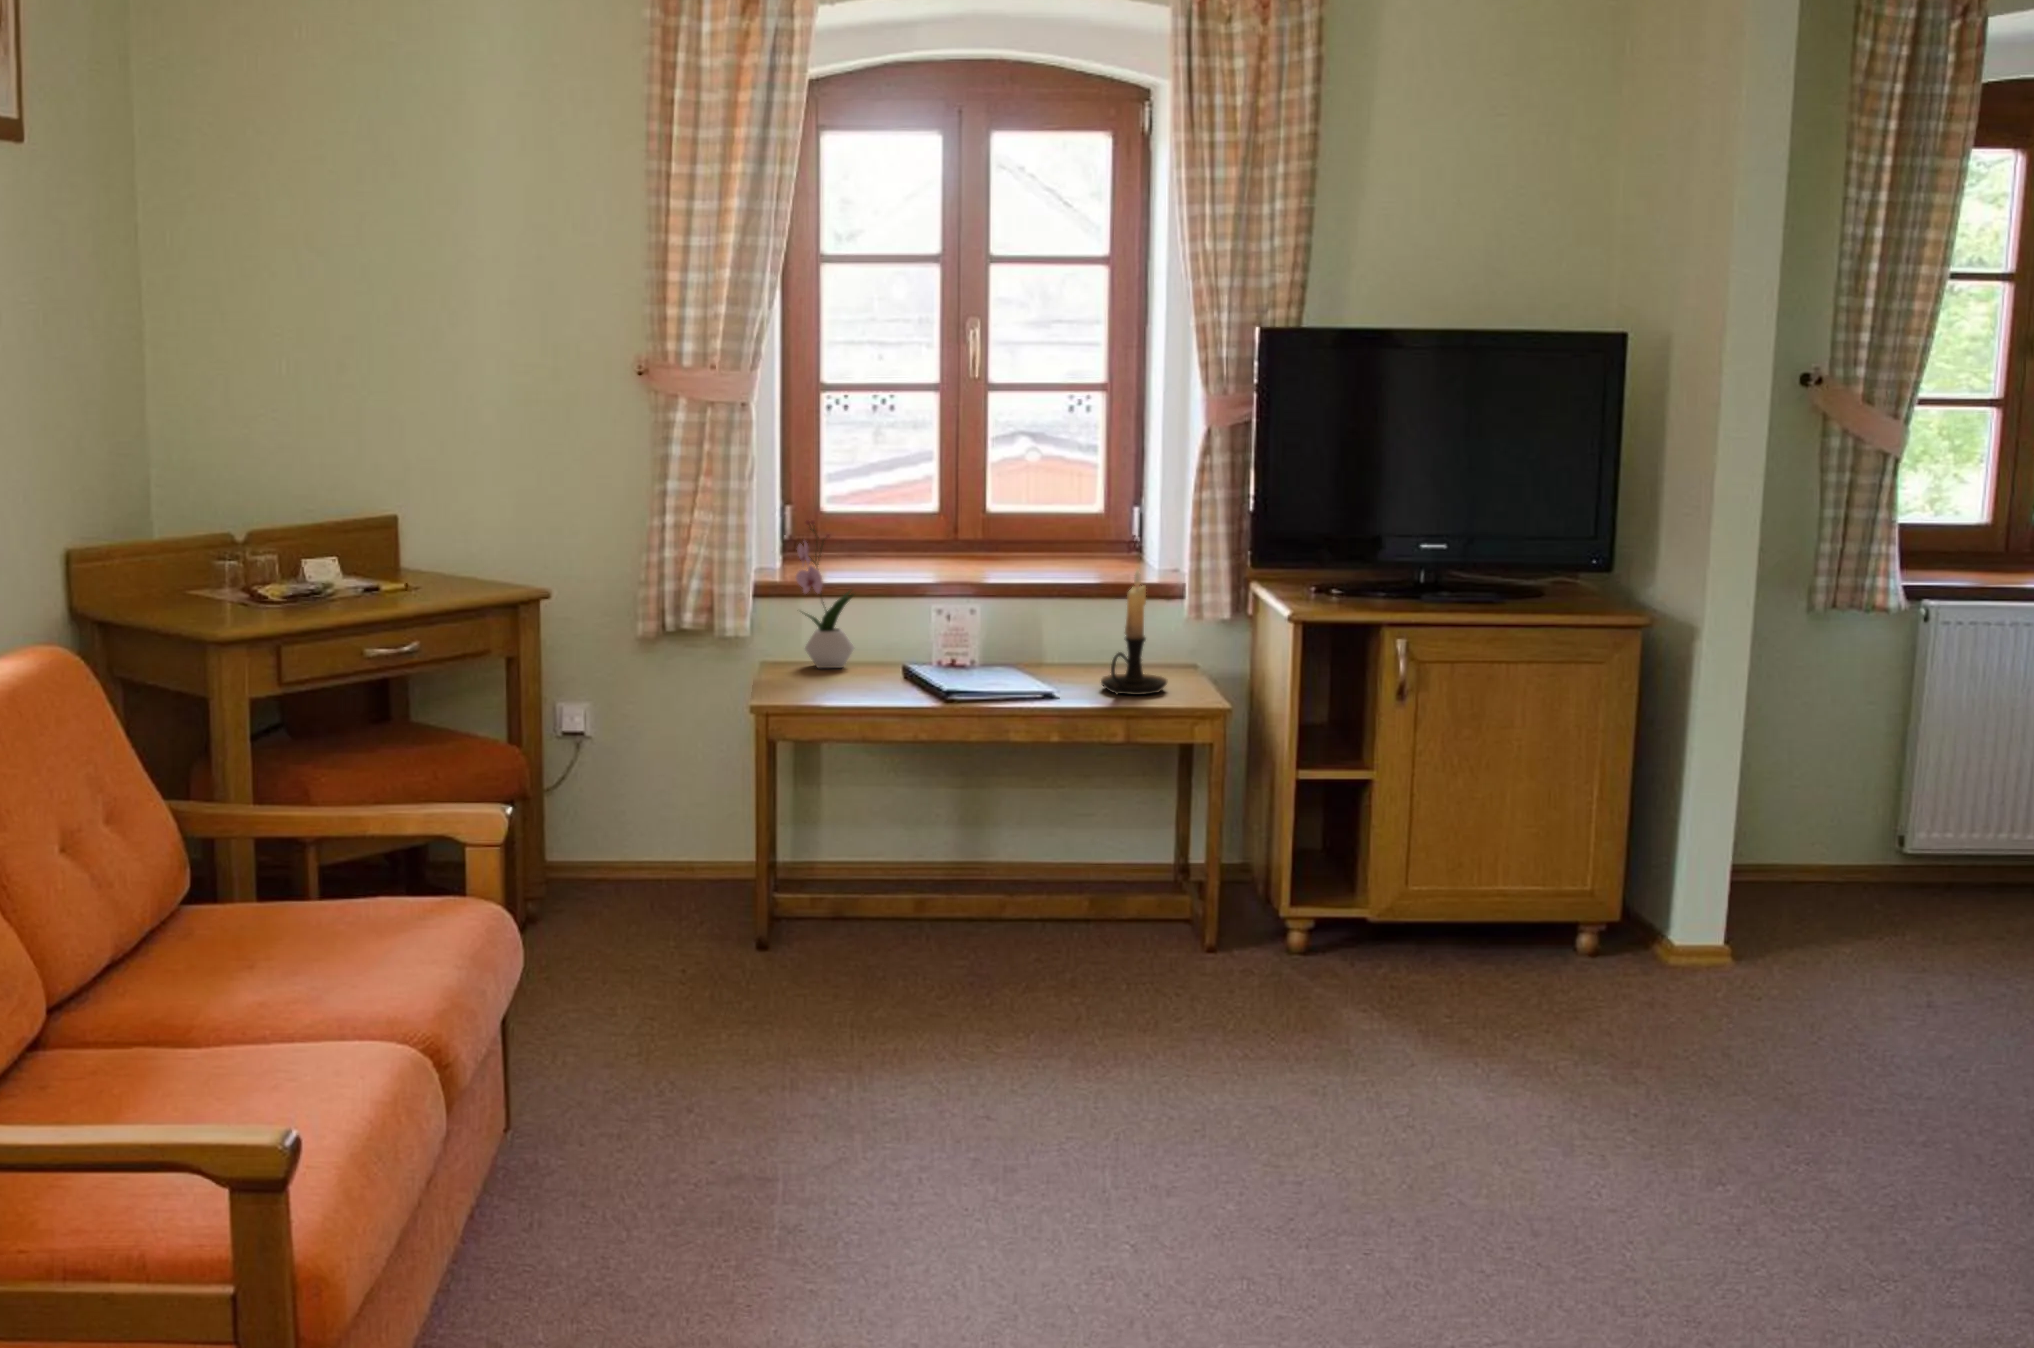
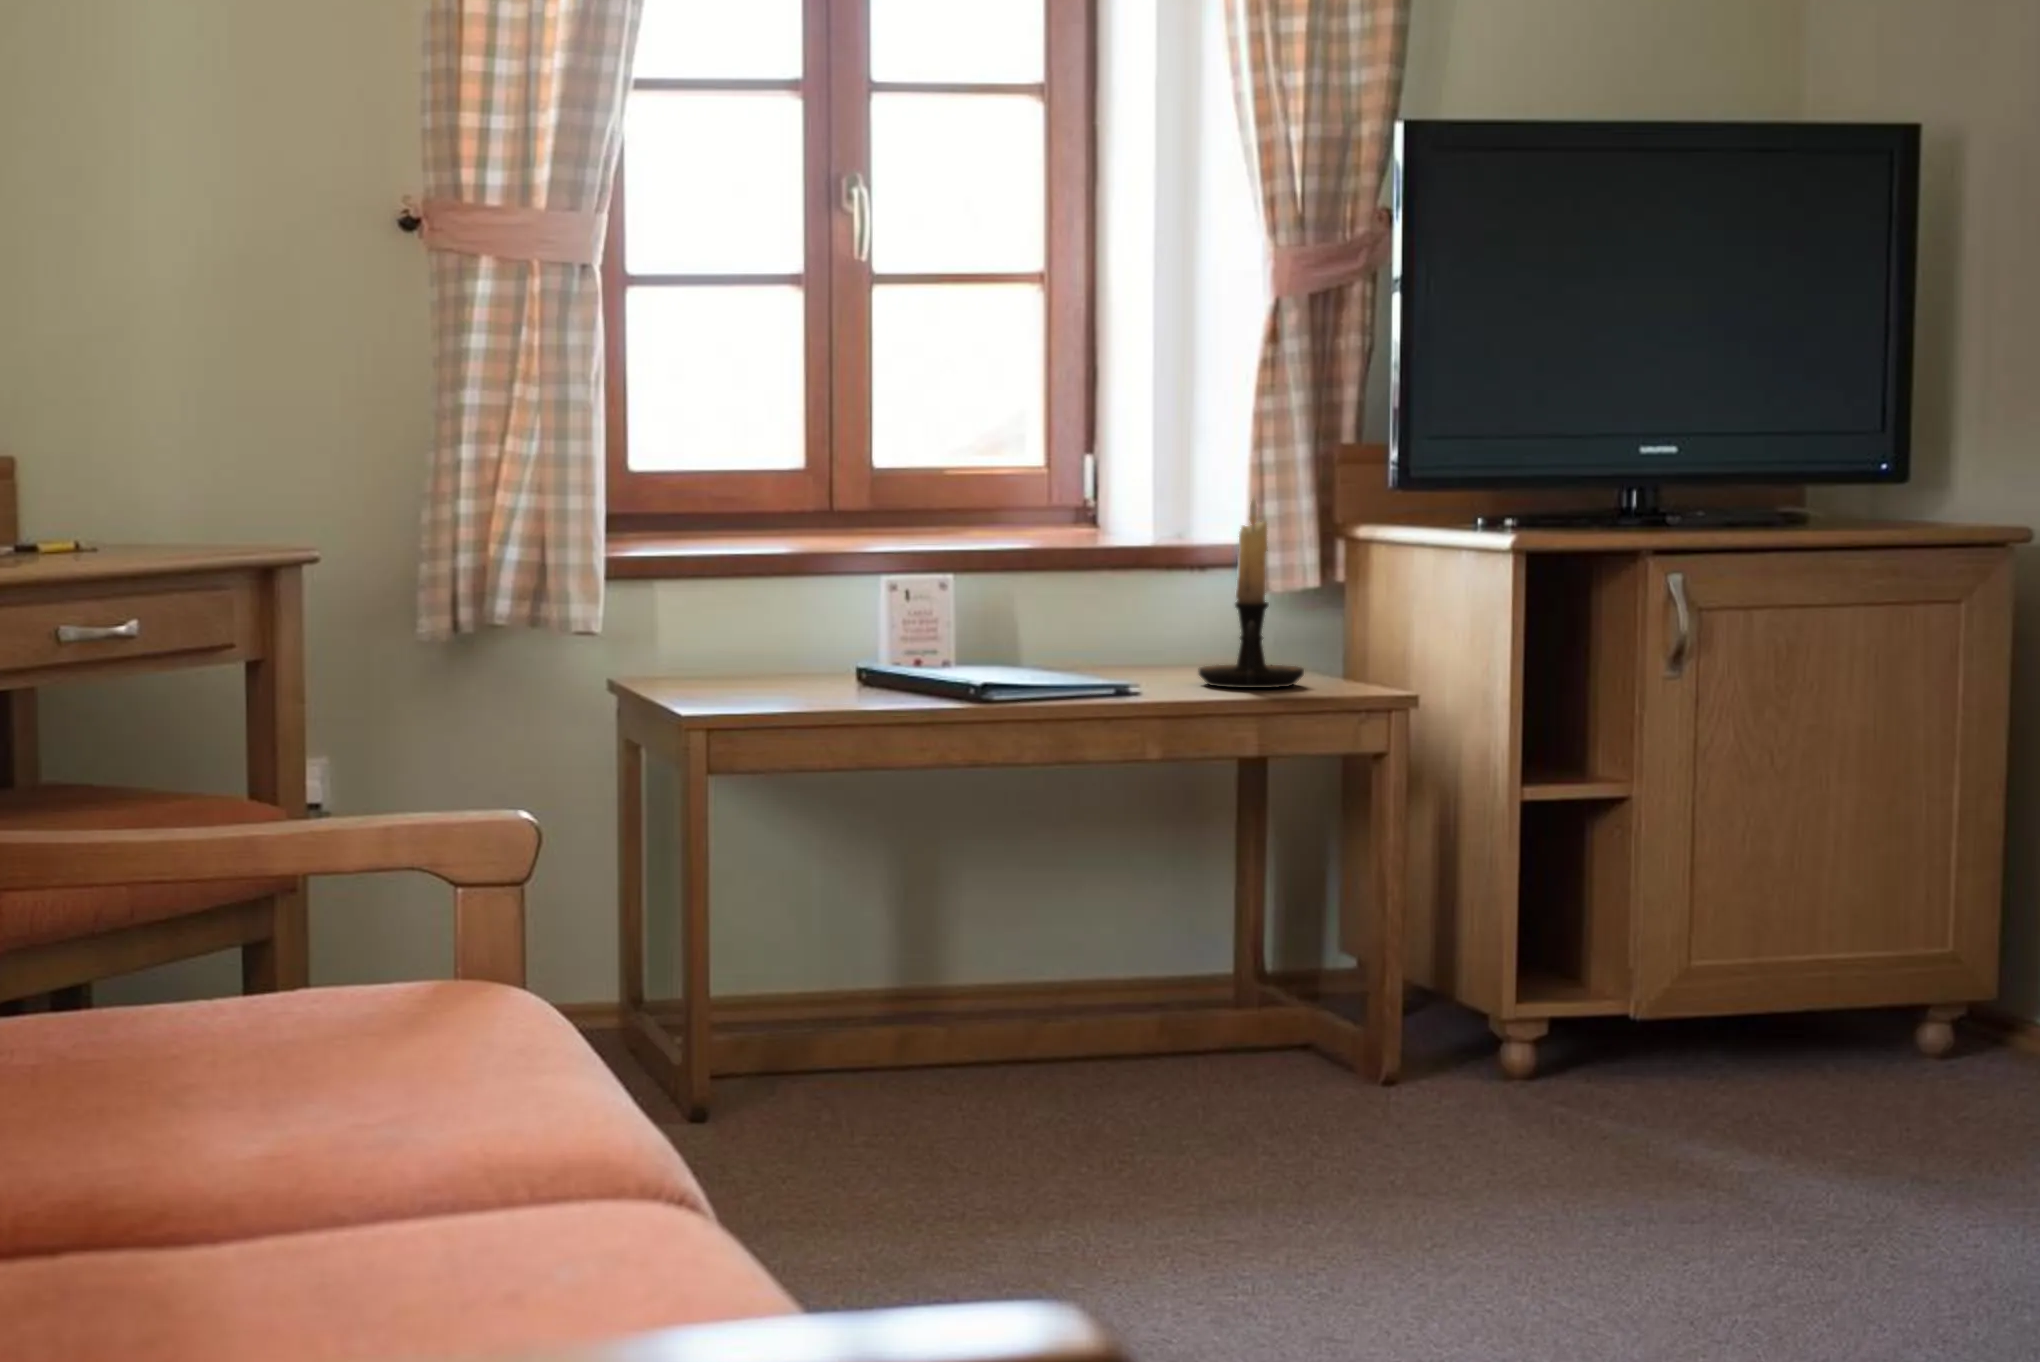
flower arrangement: present [796,520,854,668] -> none [684,448,792,684]

